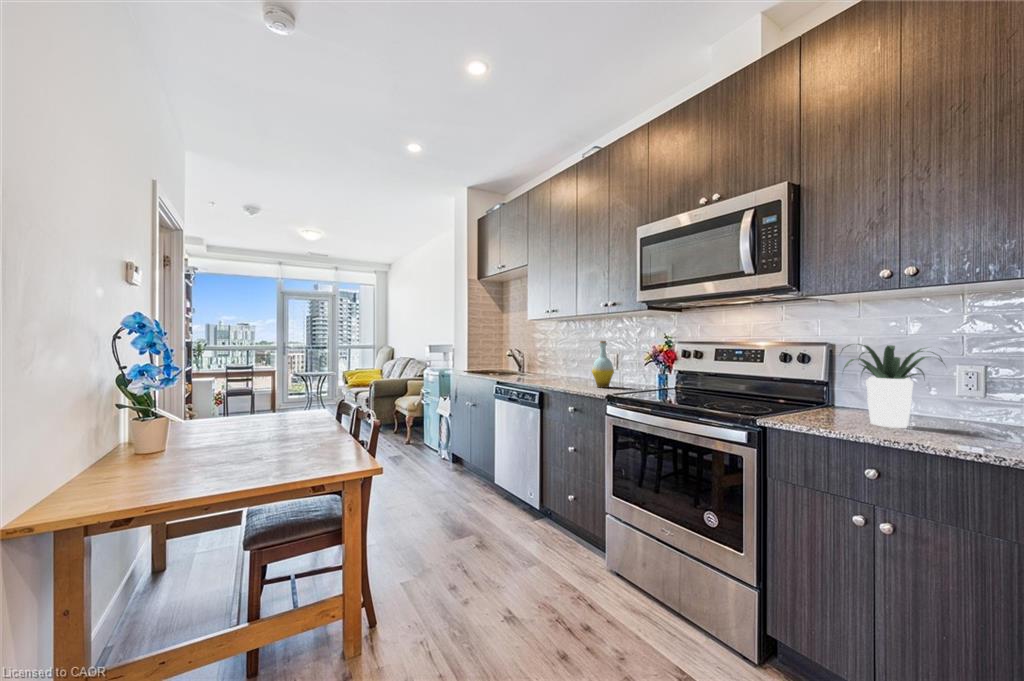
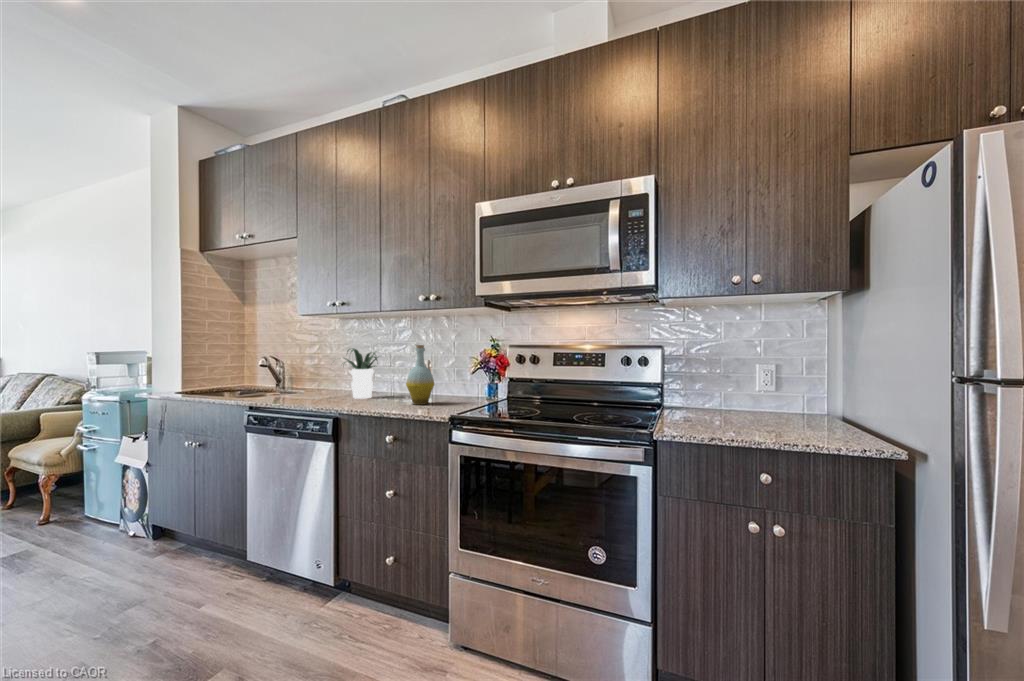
potted plant: present [842,344,943,428] -> present [344,348,378,399]

